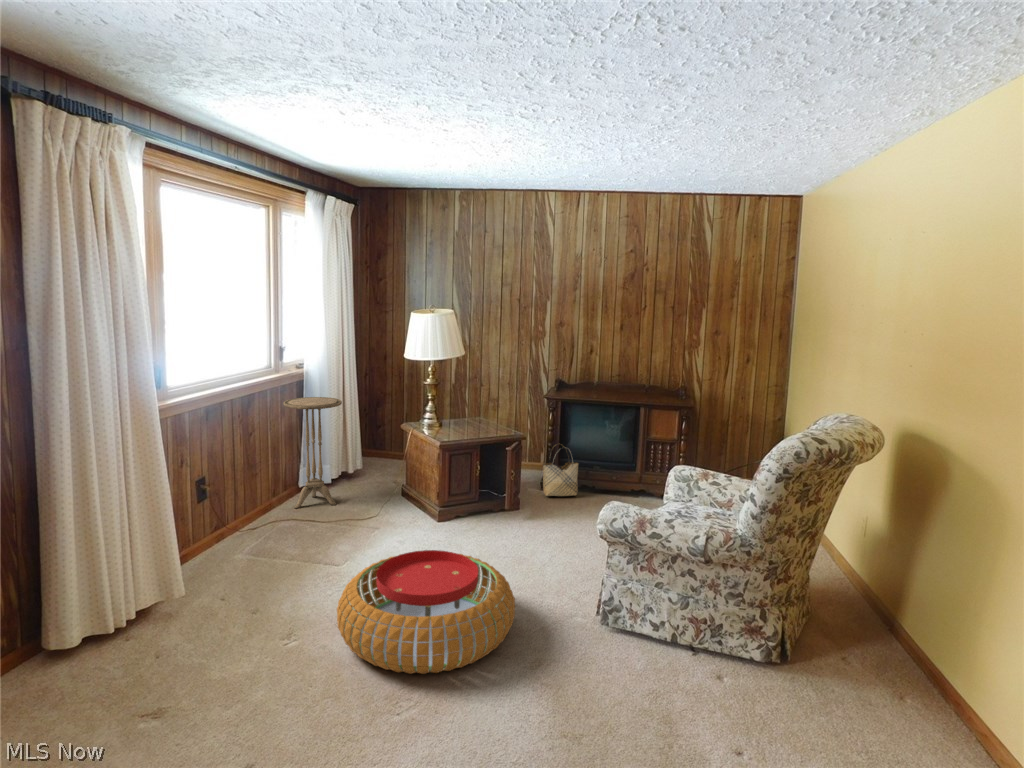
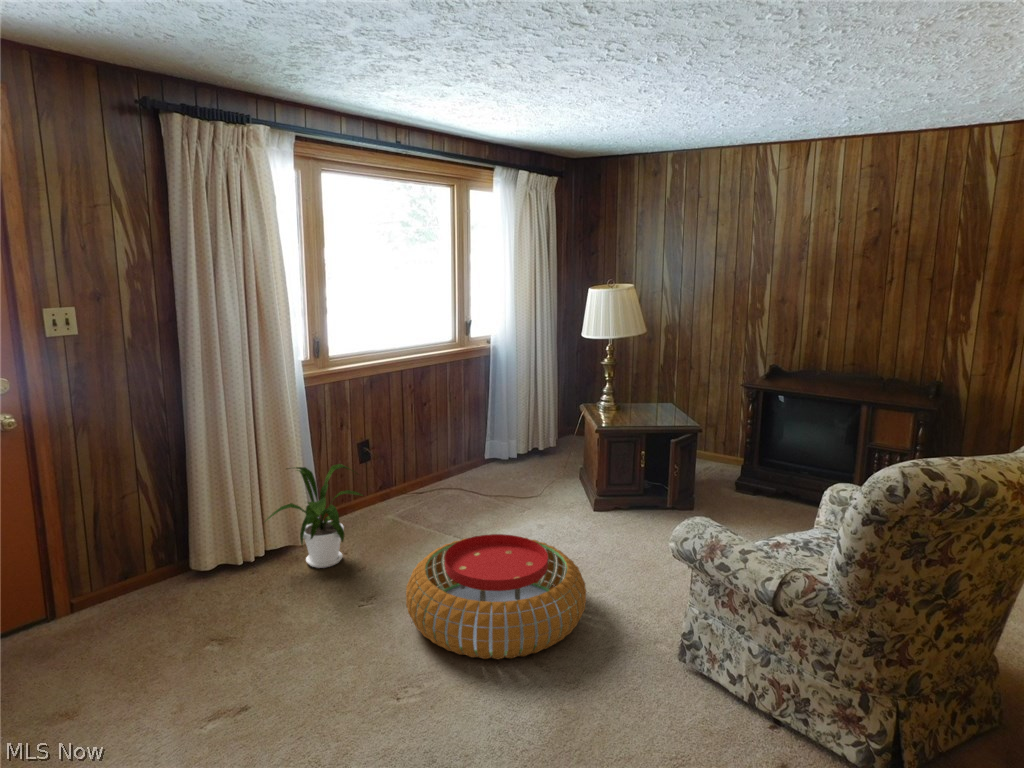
side table: present [283,397,342,509] -> none [462,372,516,480]
woven basket: present [543,444,578,496] -> none [729,445,777,509]
house plant: none [118,508,248,632] -> present [265,464,363,568]

